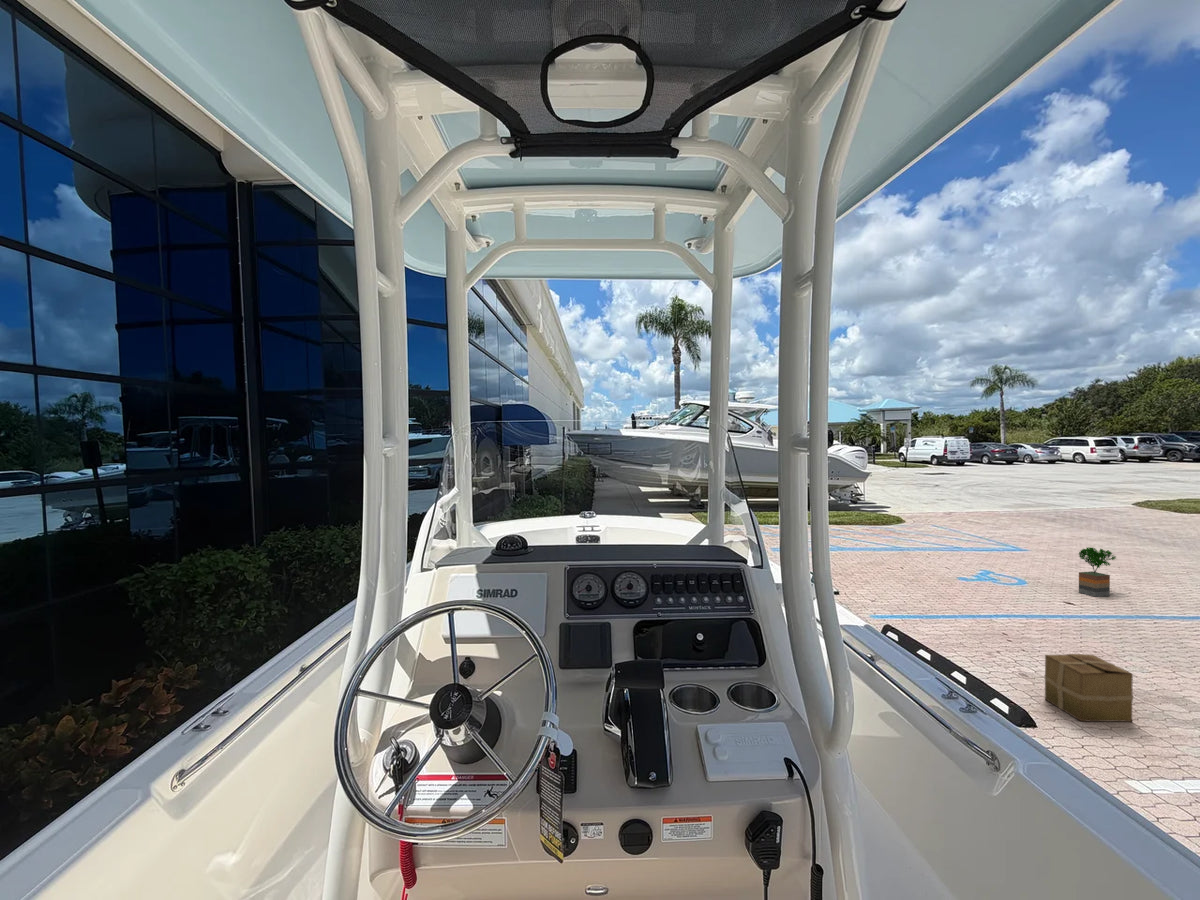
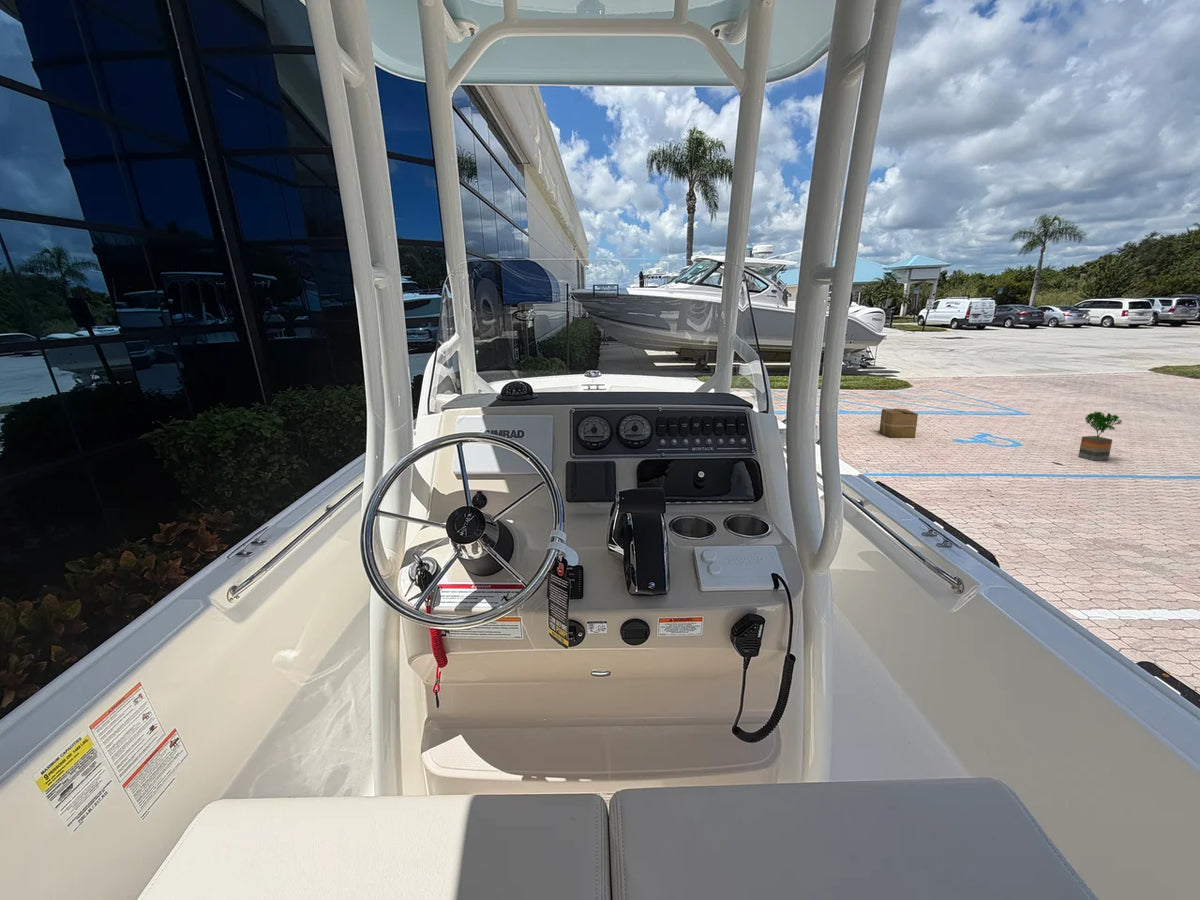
cardboard box: present [1045,654,1133,722] -> present [879,409,918,438]

